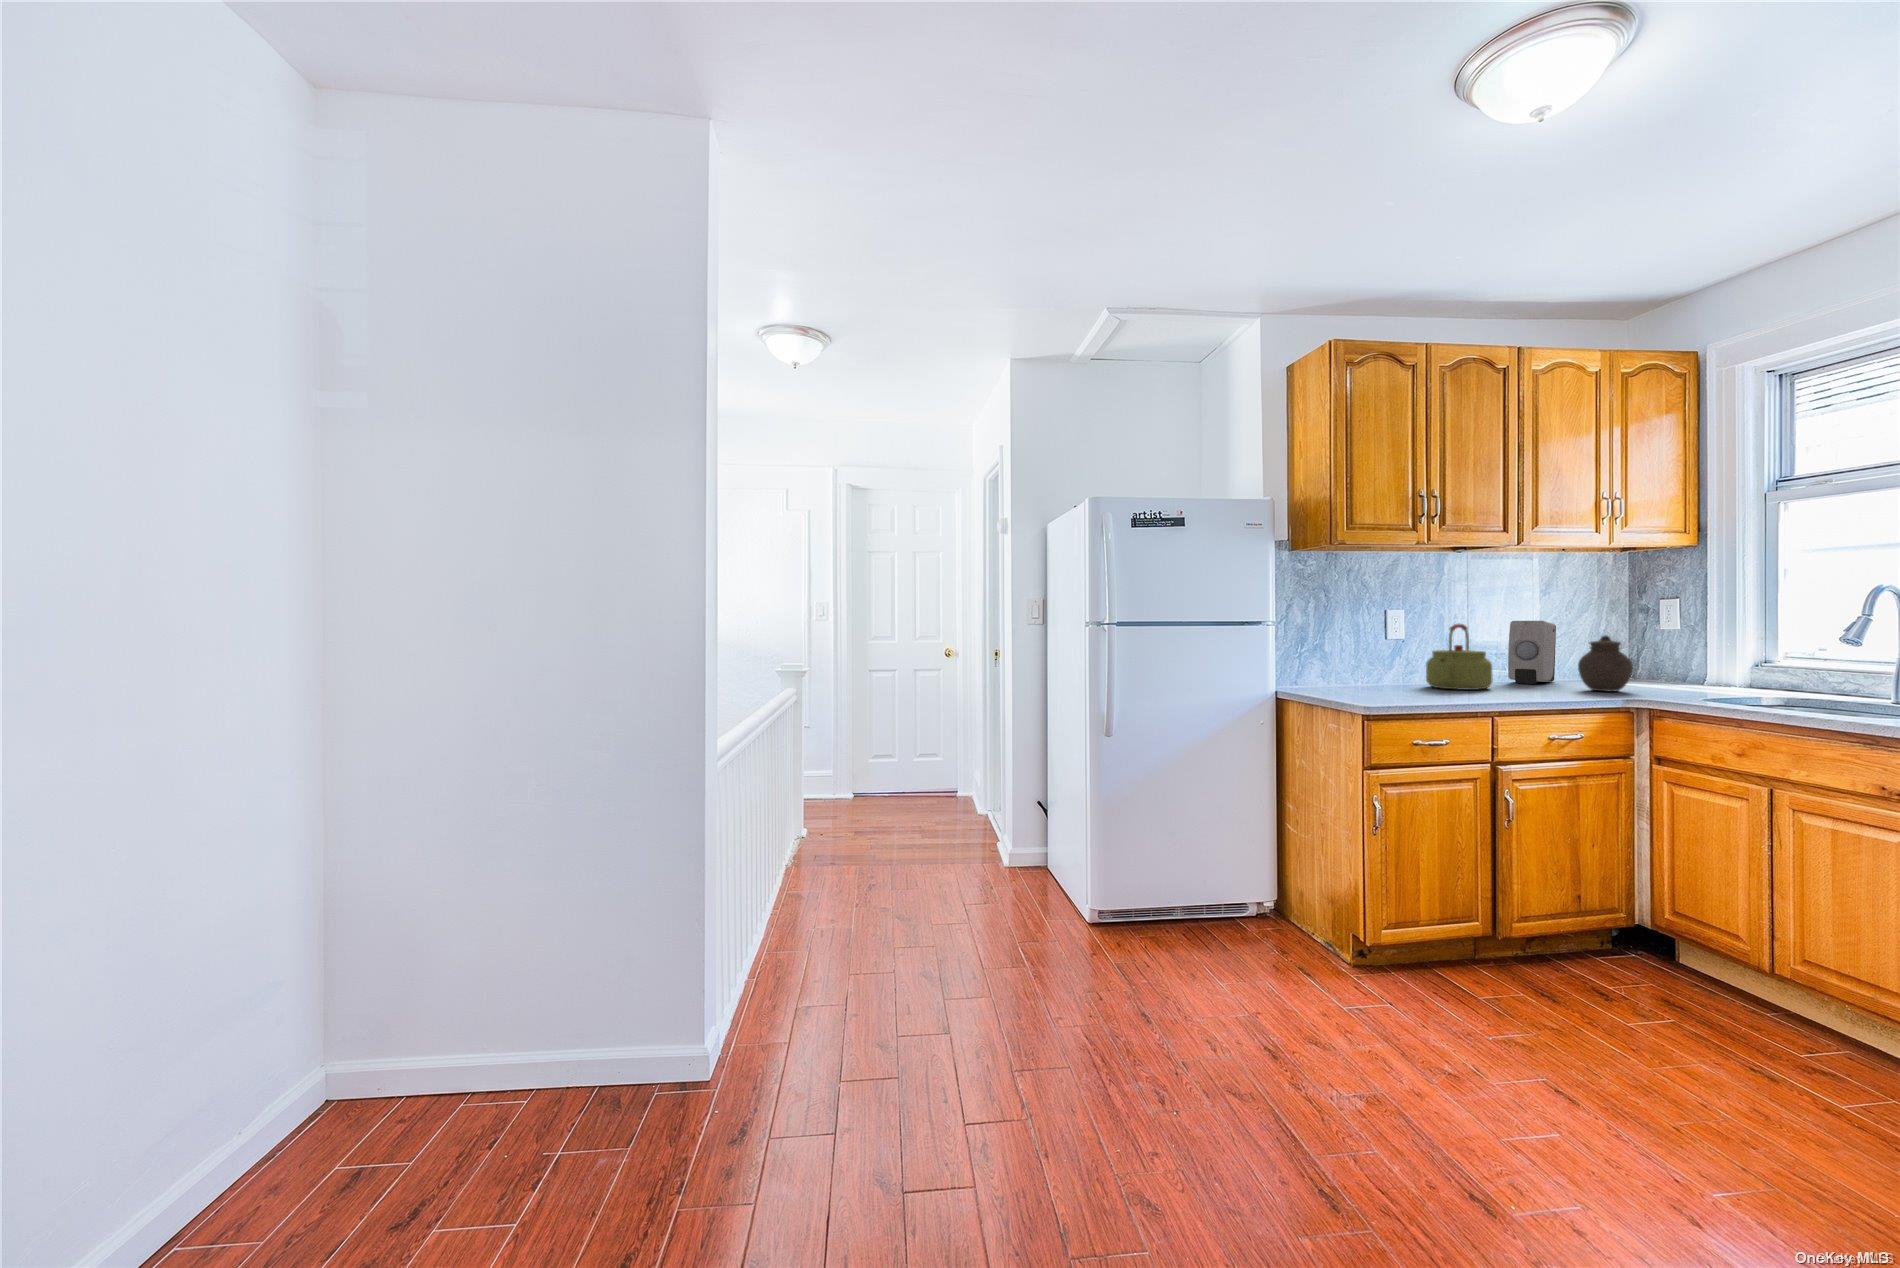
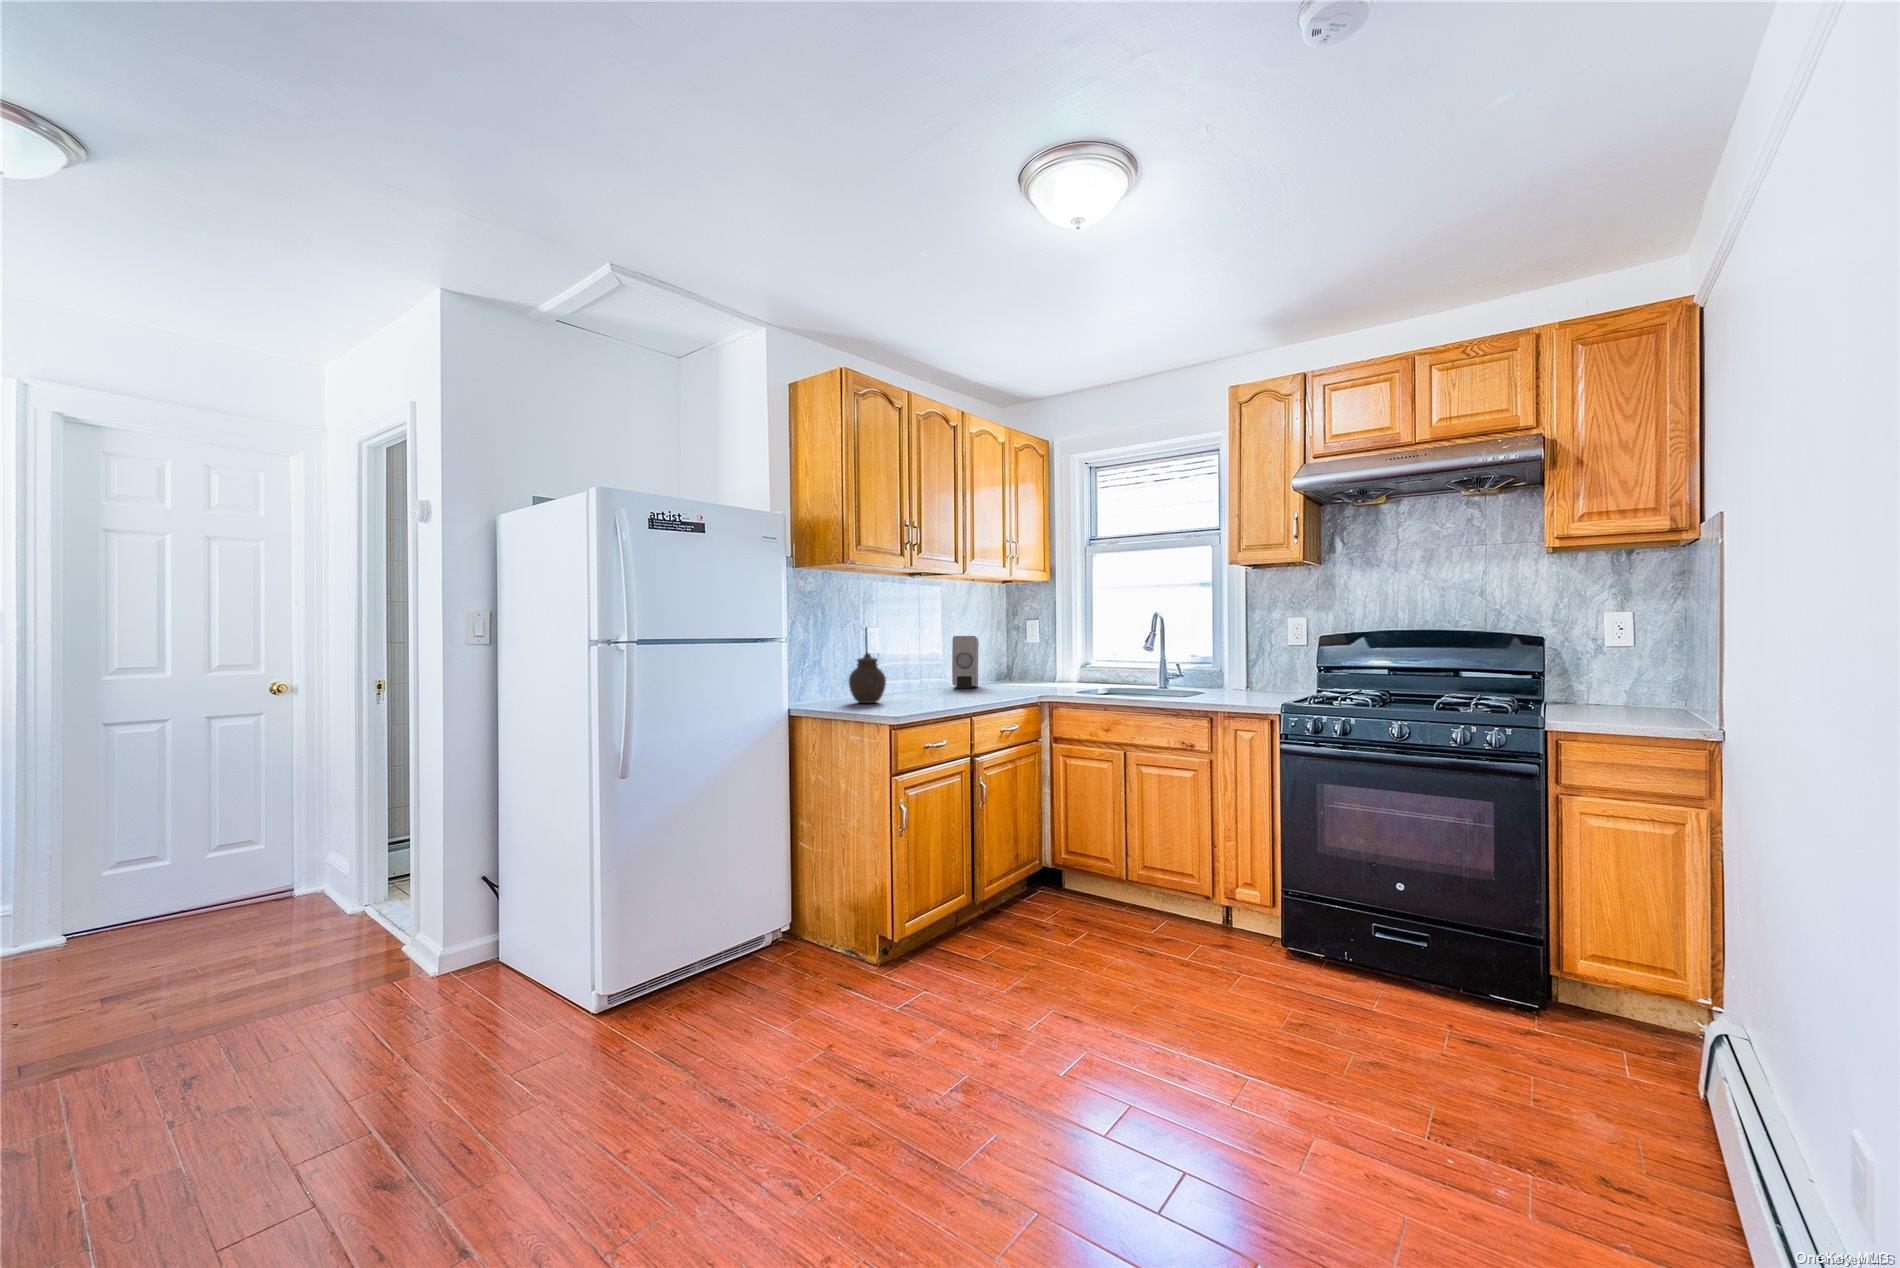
kettle: present [1426,624,1493,690] -> none [903,638,952,696]
jar: present [1578,635,1633,692] -> present [849,653,886,703]

